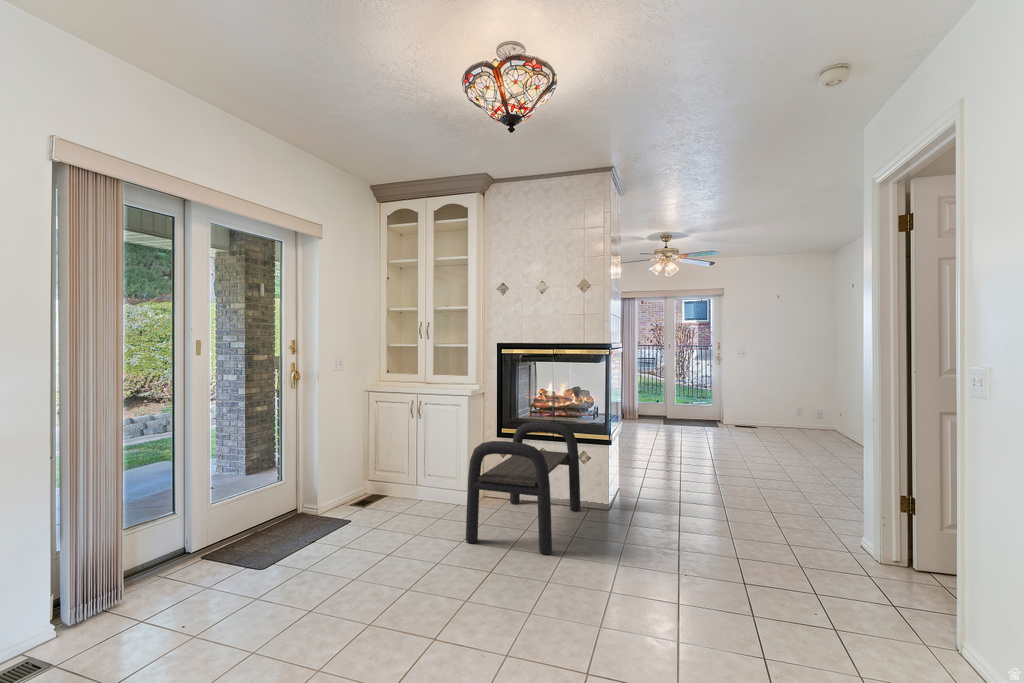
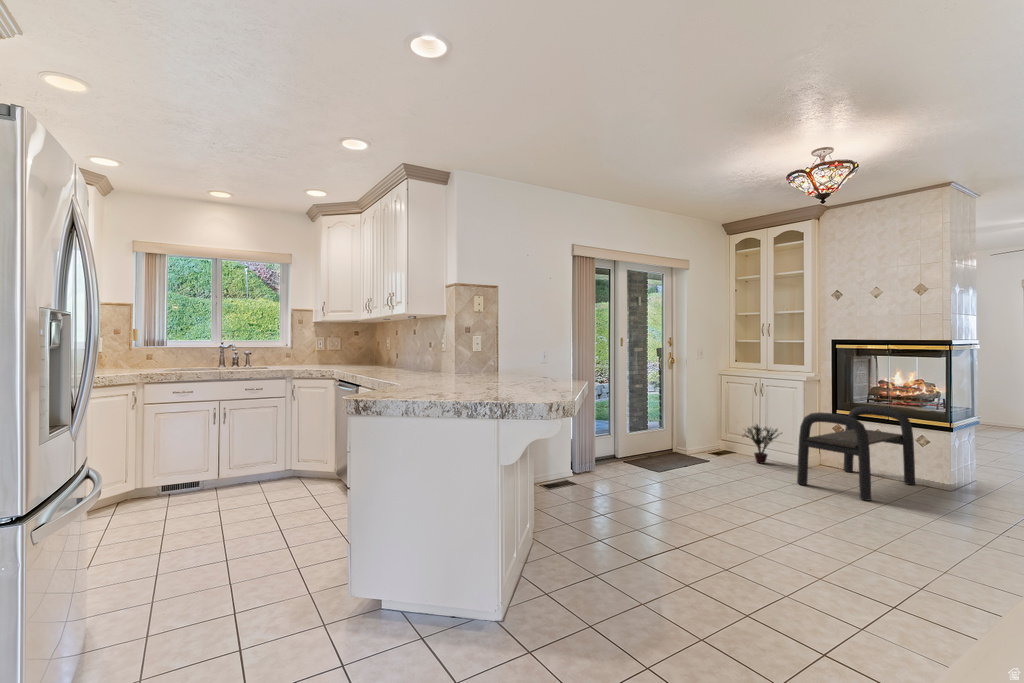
potted plant: none [393,456,445,511] -> present [744,425,782,464]

